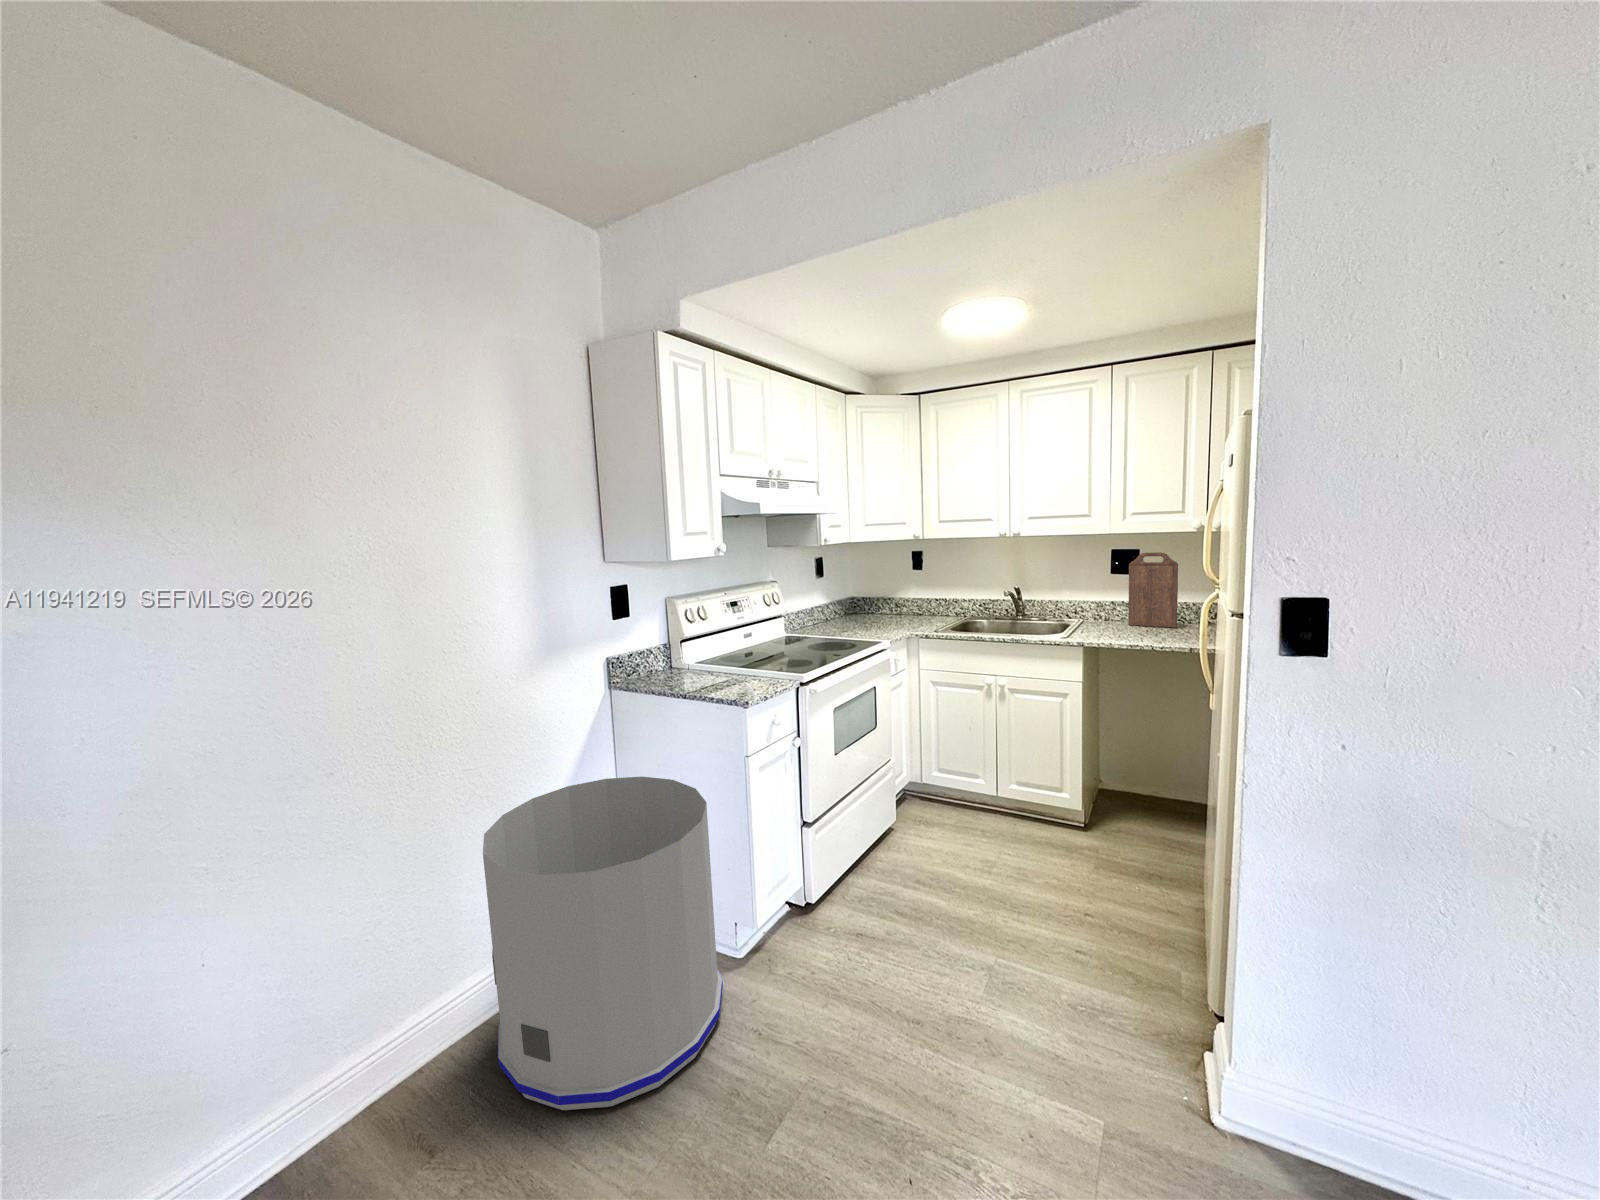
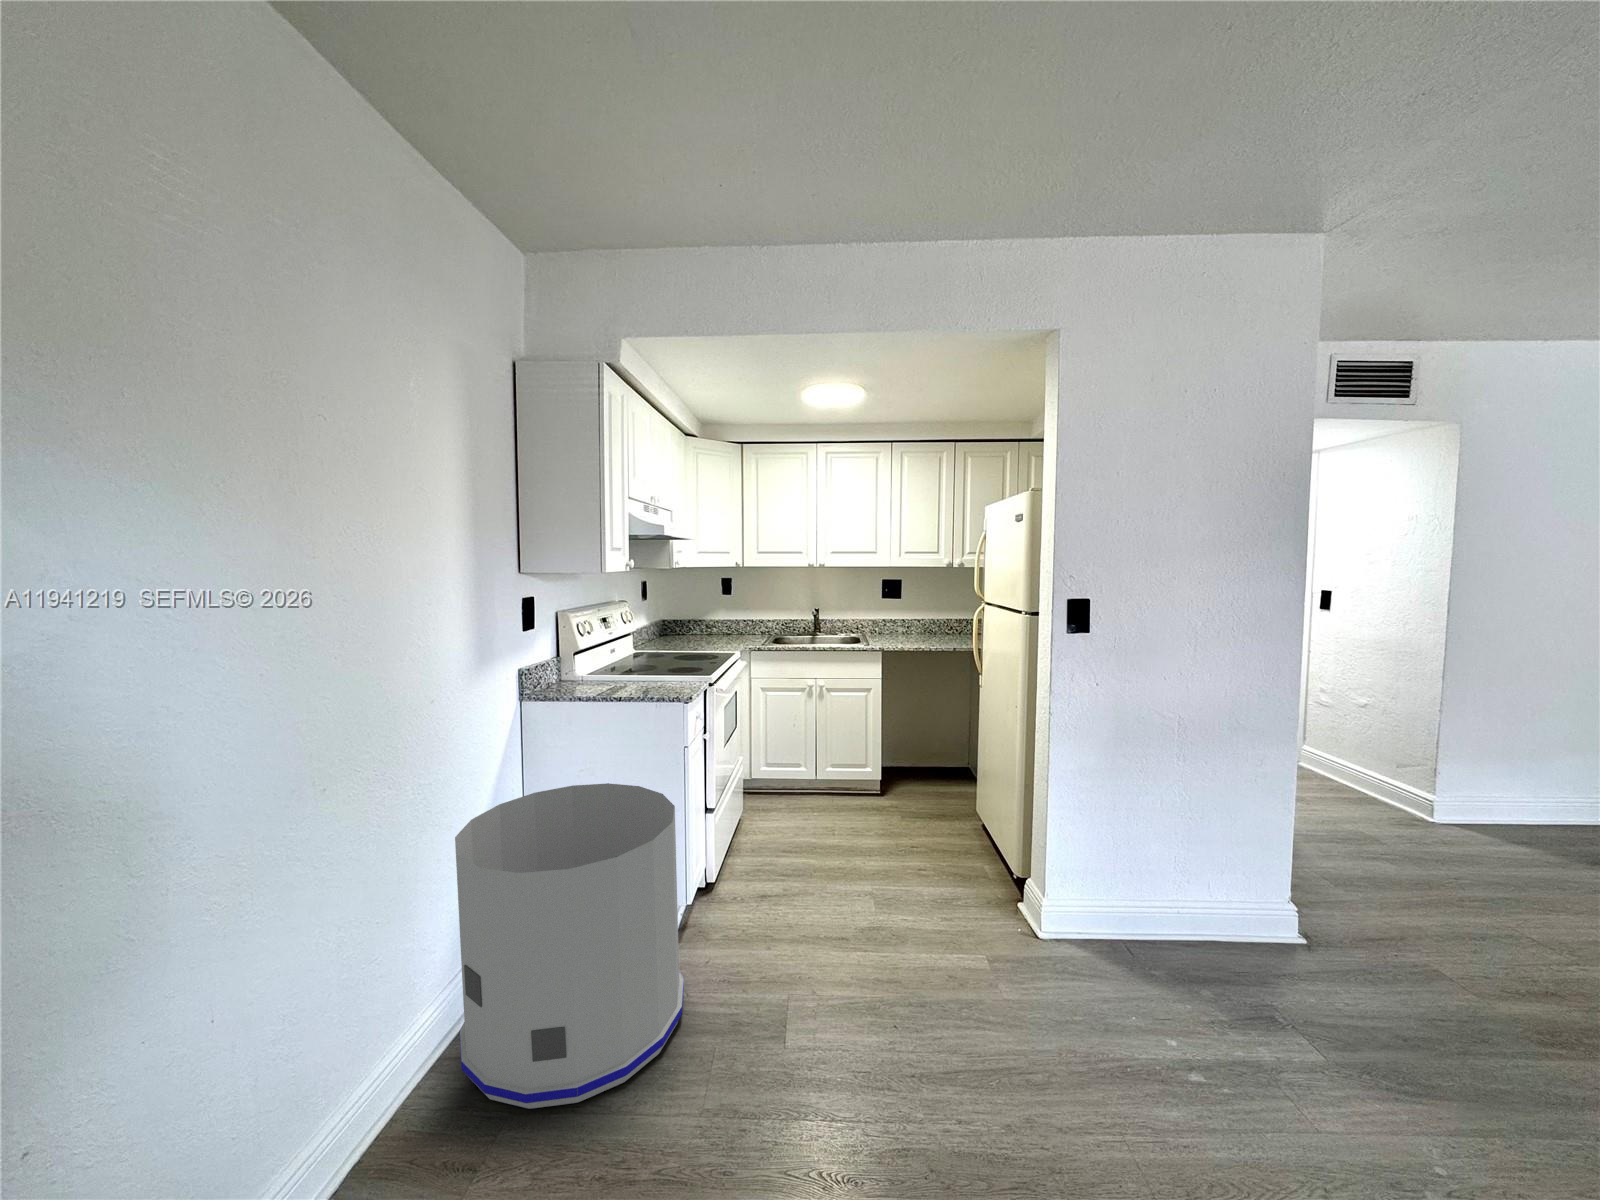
cutting board: present [1128,552,1178,628] -> none [896,581,928,636]

